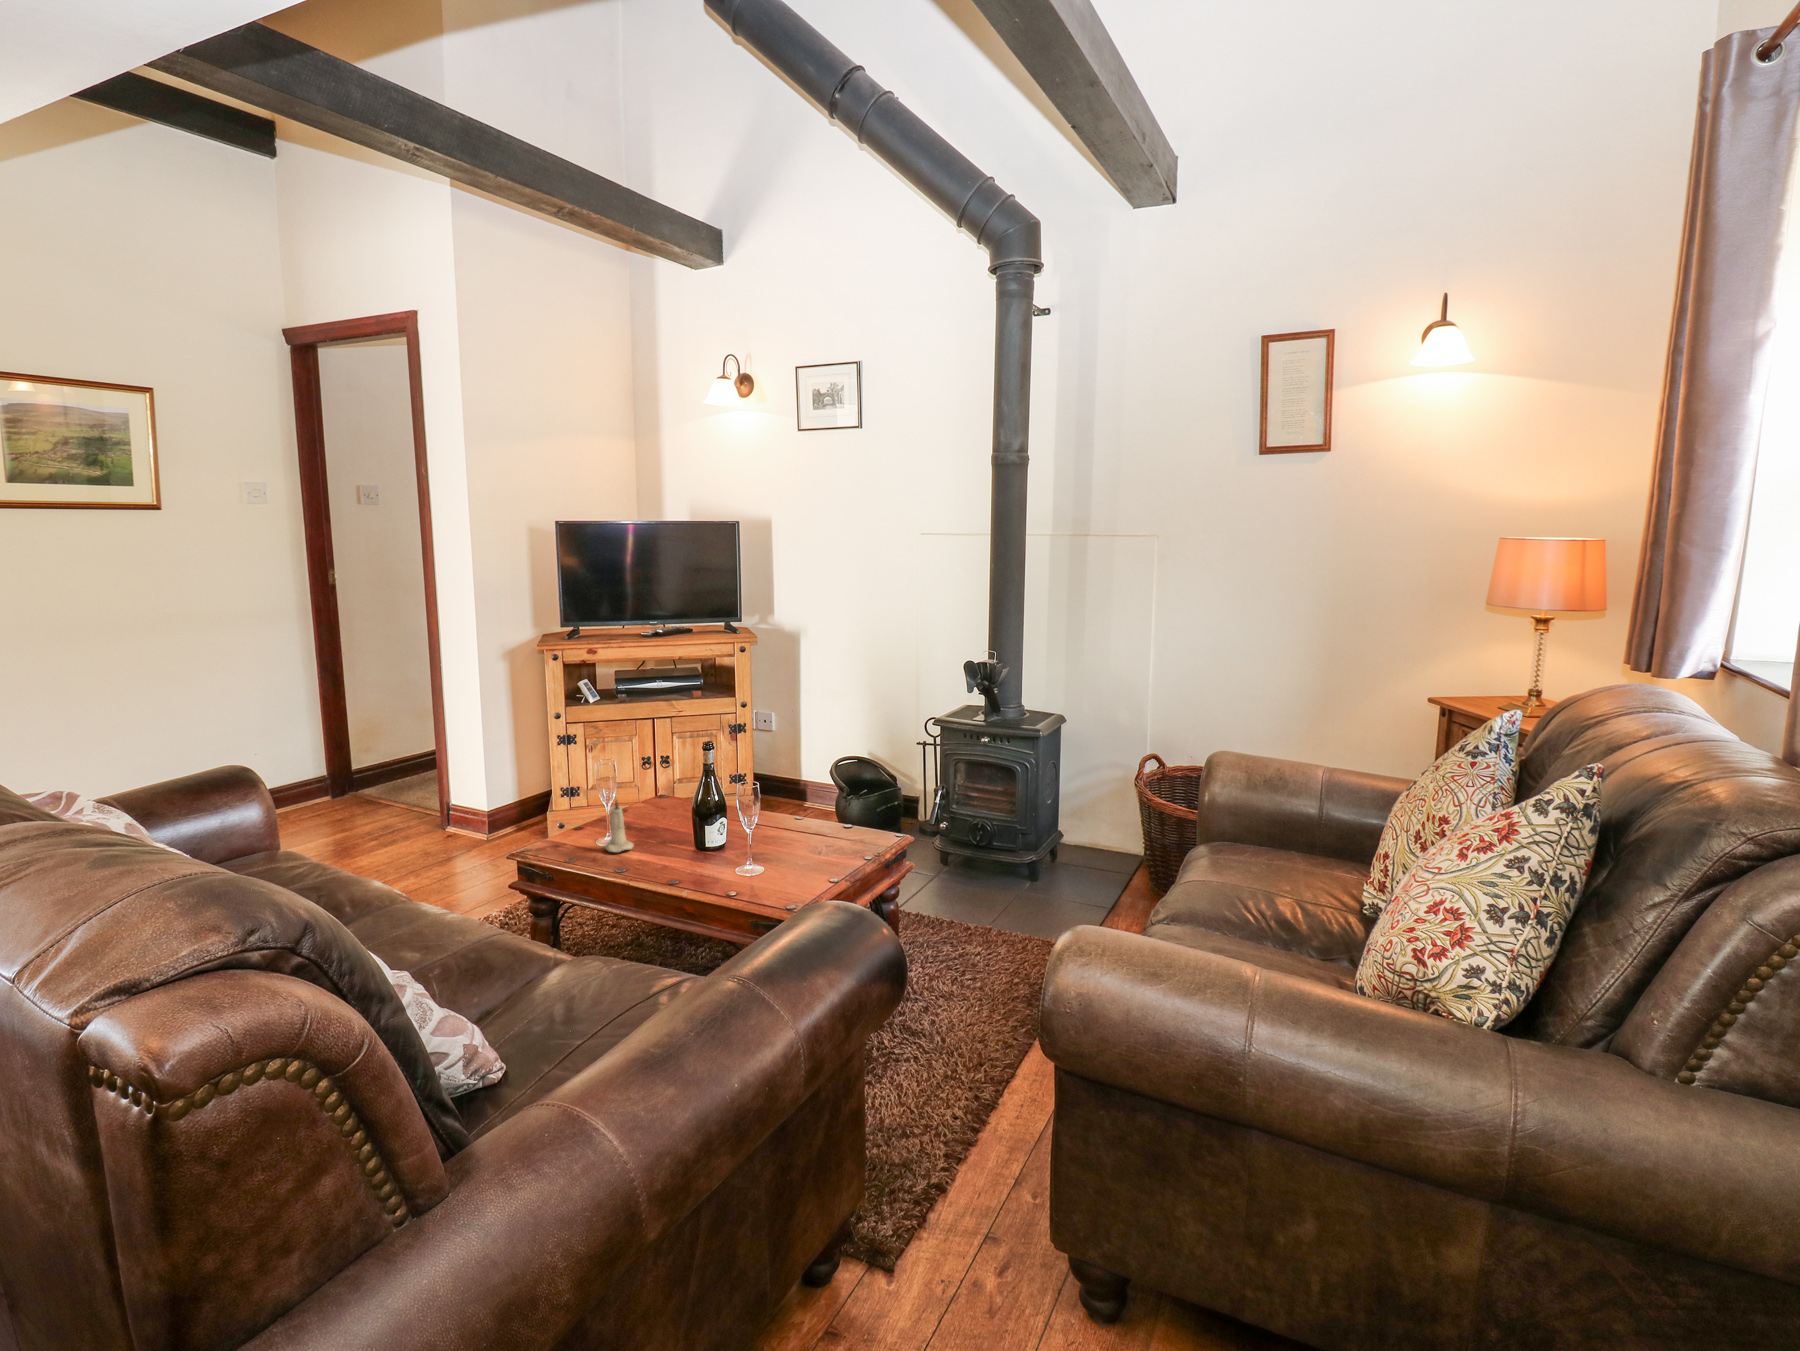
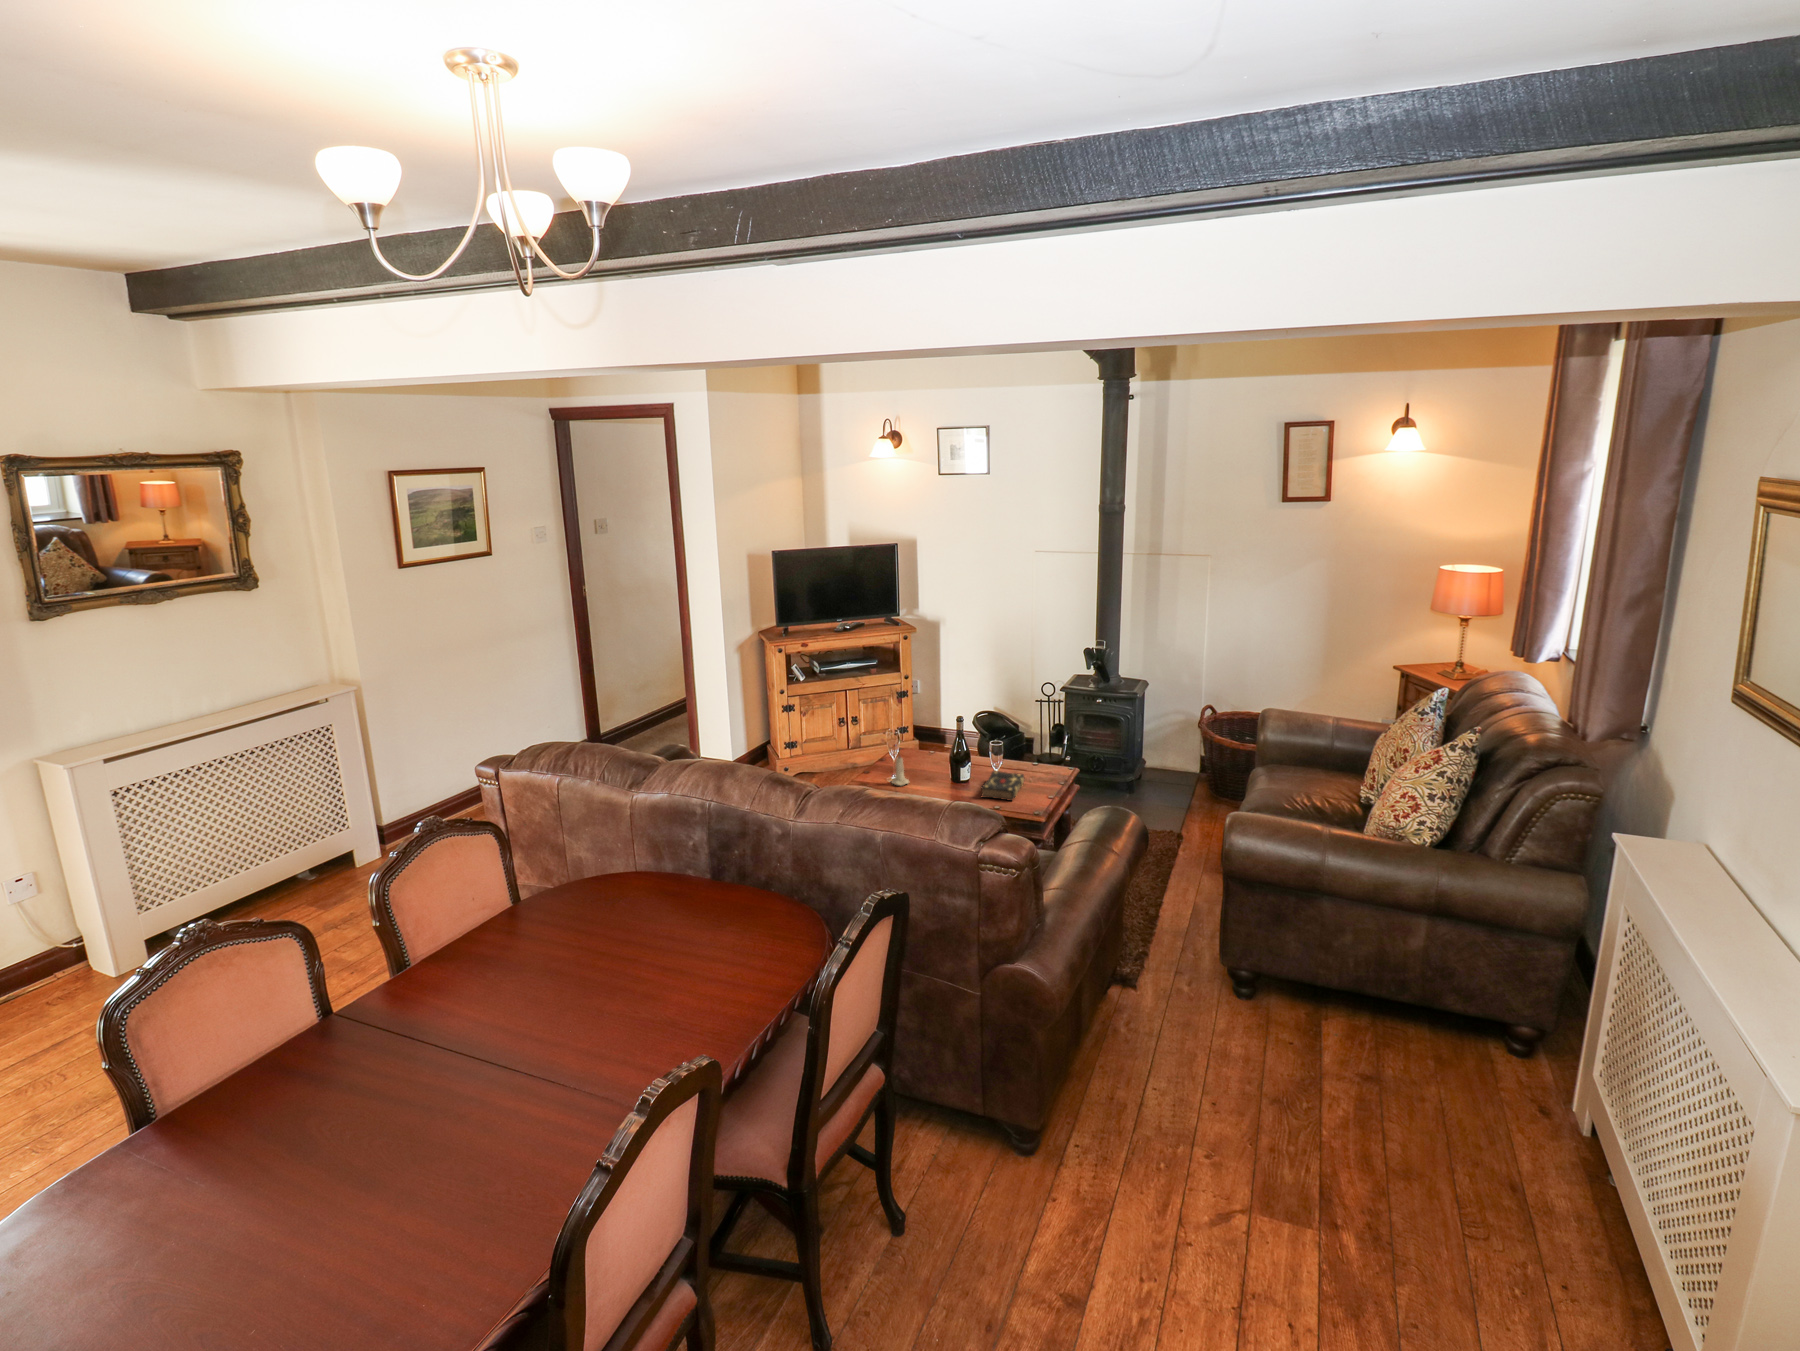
book: none [725,834,815,885] -> present [981,771,1025,801]

